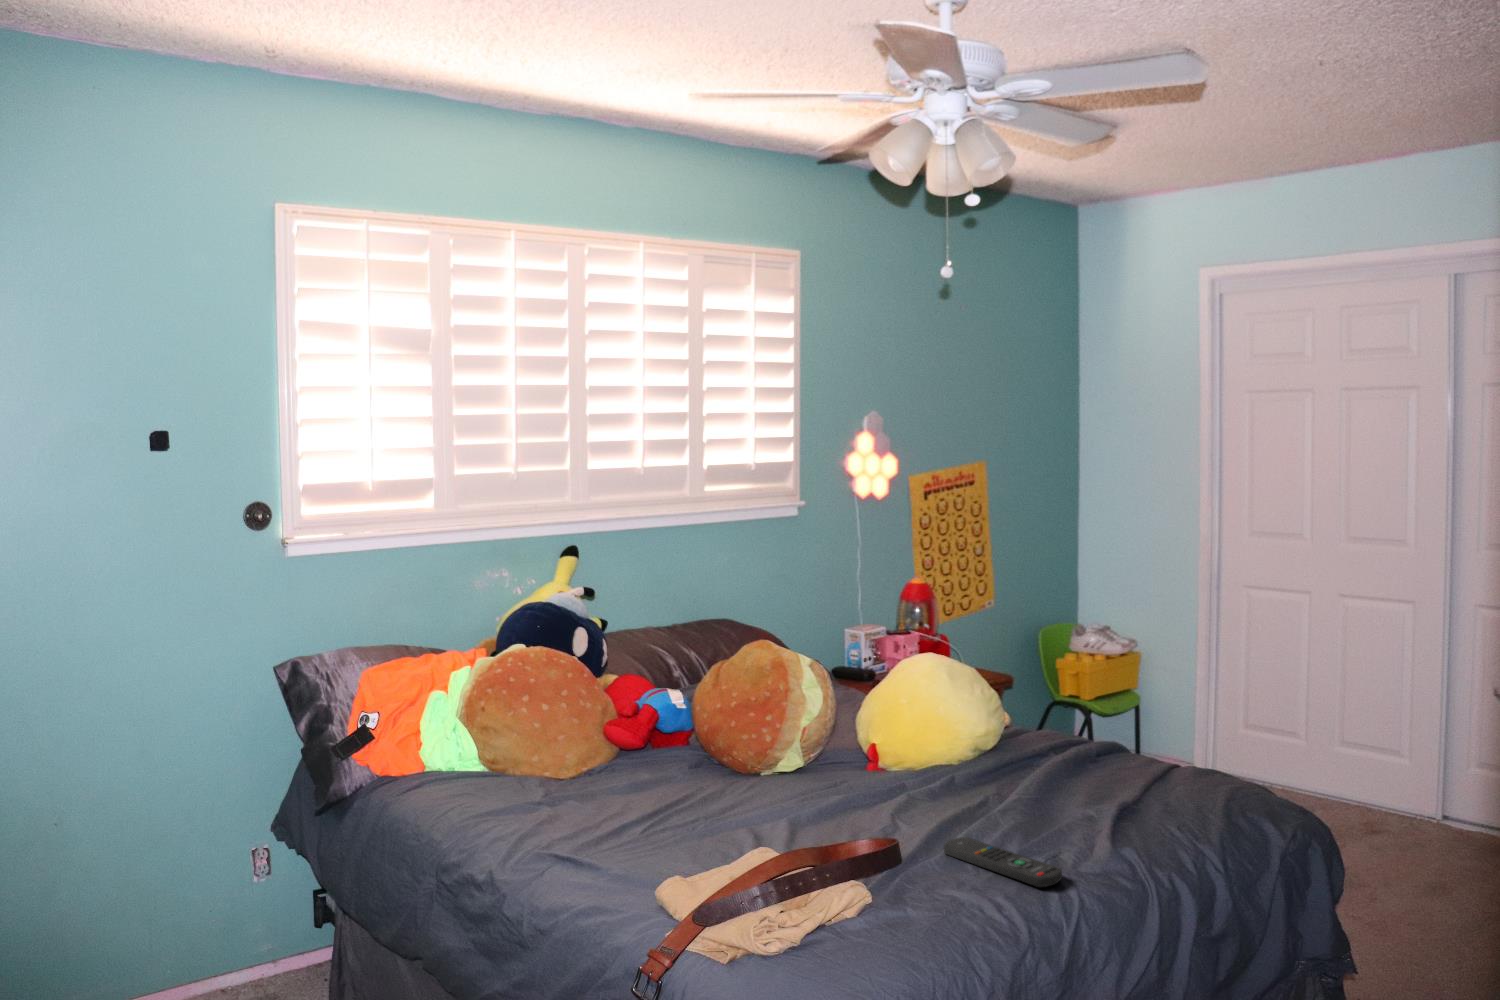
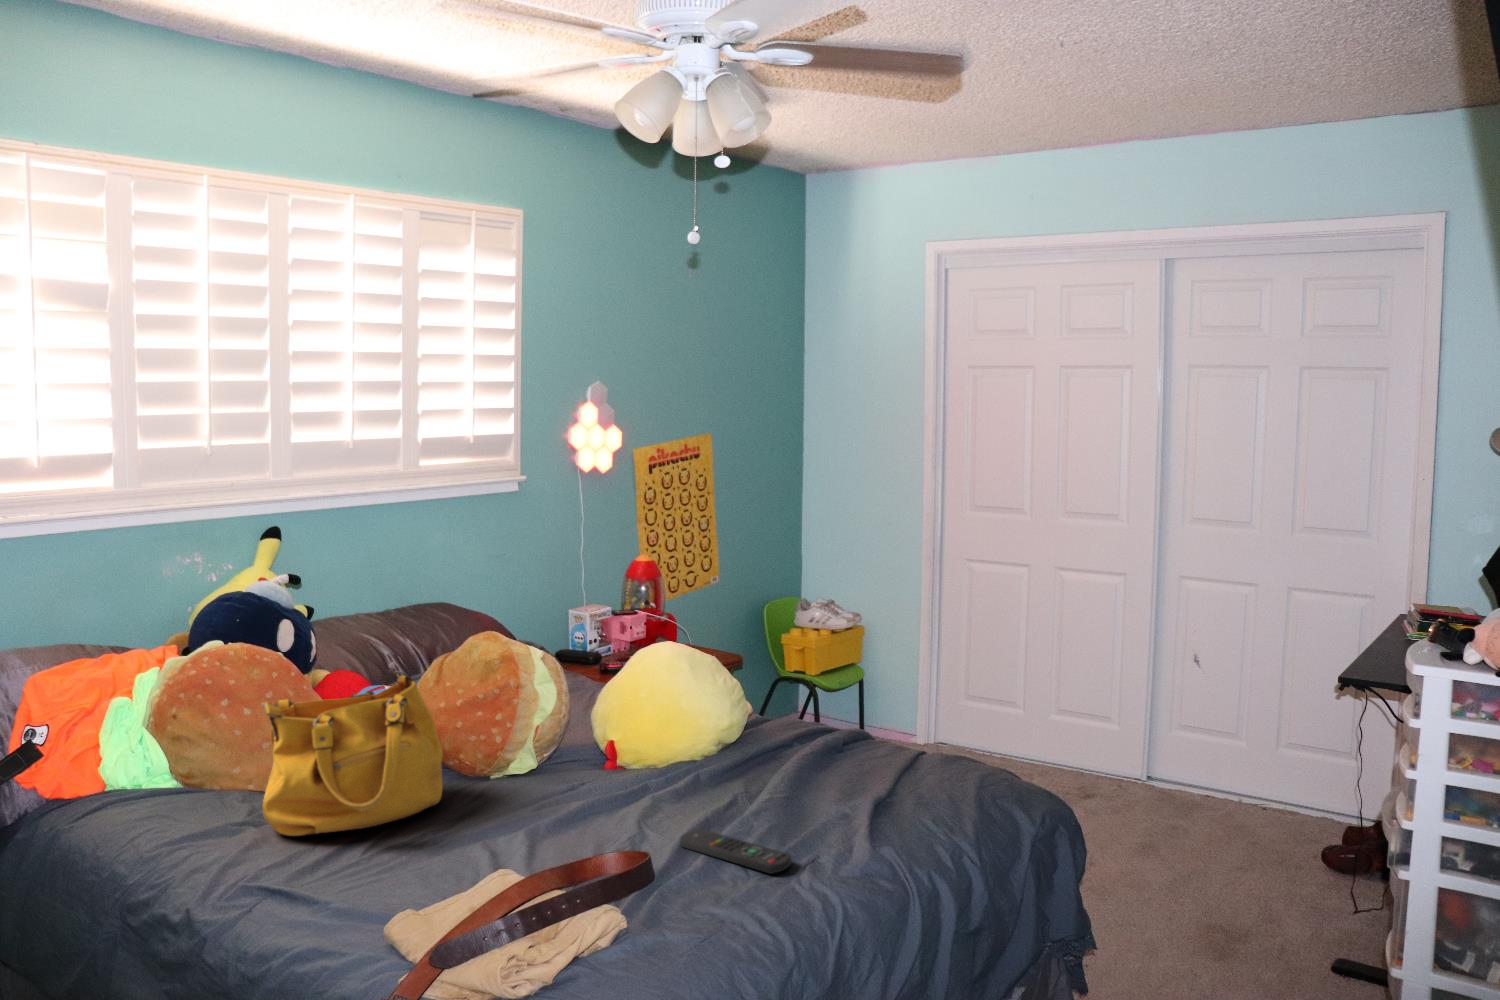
handbag: none [547,669,713,822] -> present [261,670,443,836]

